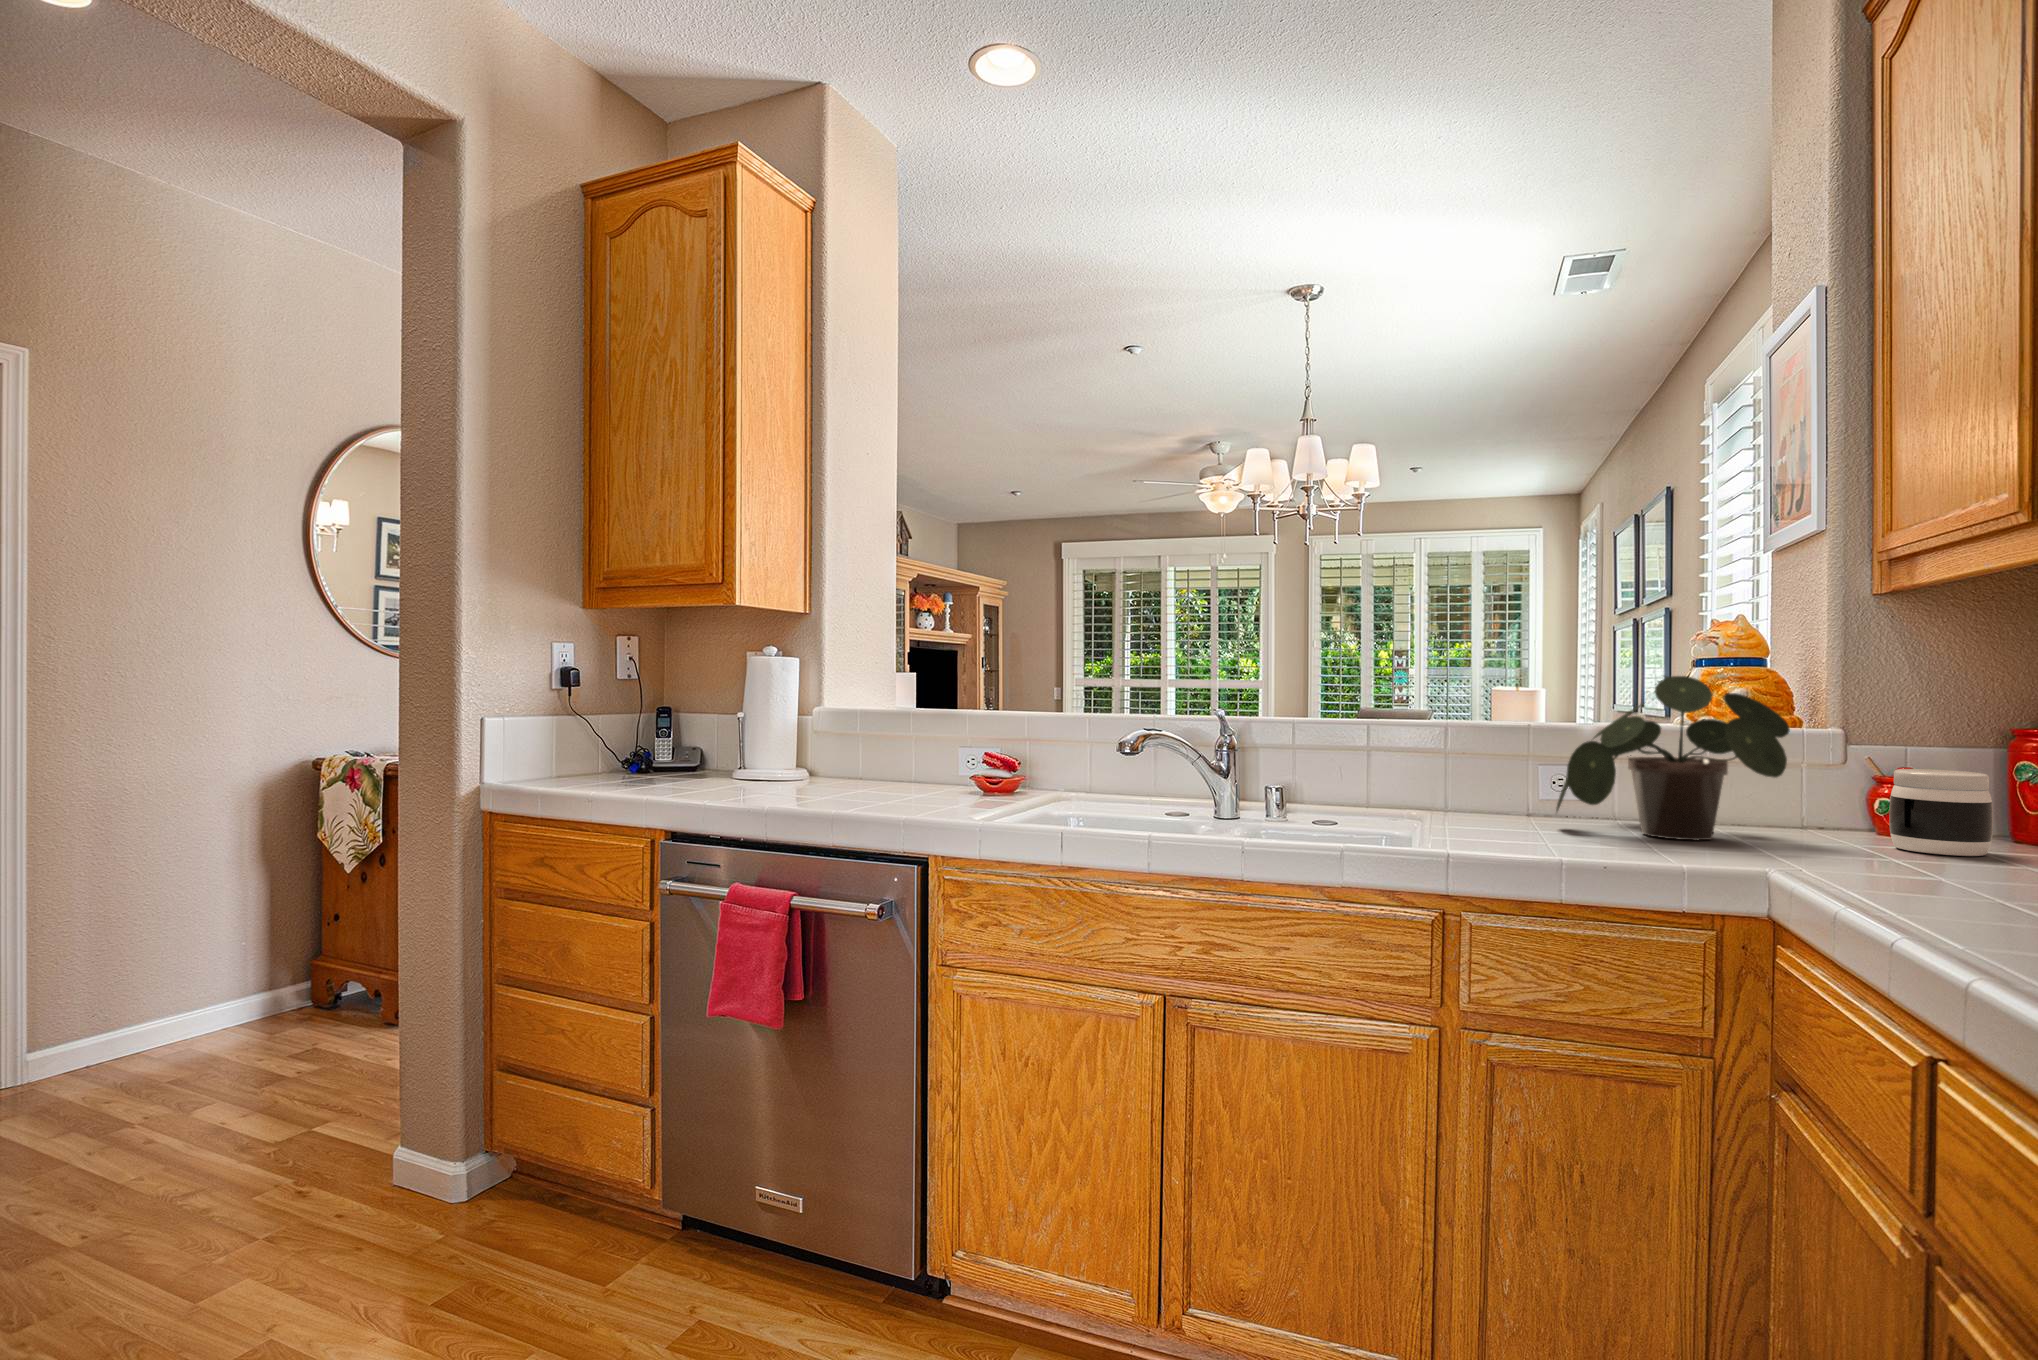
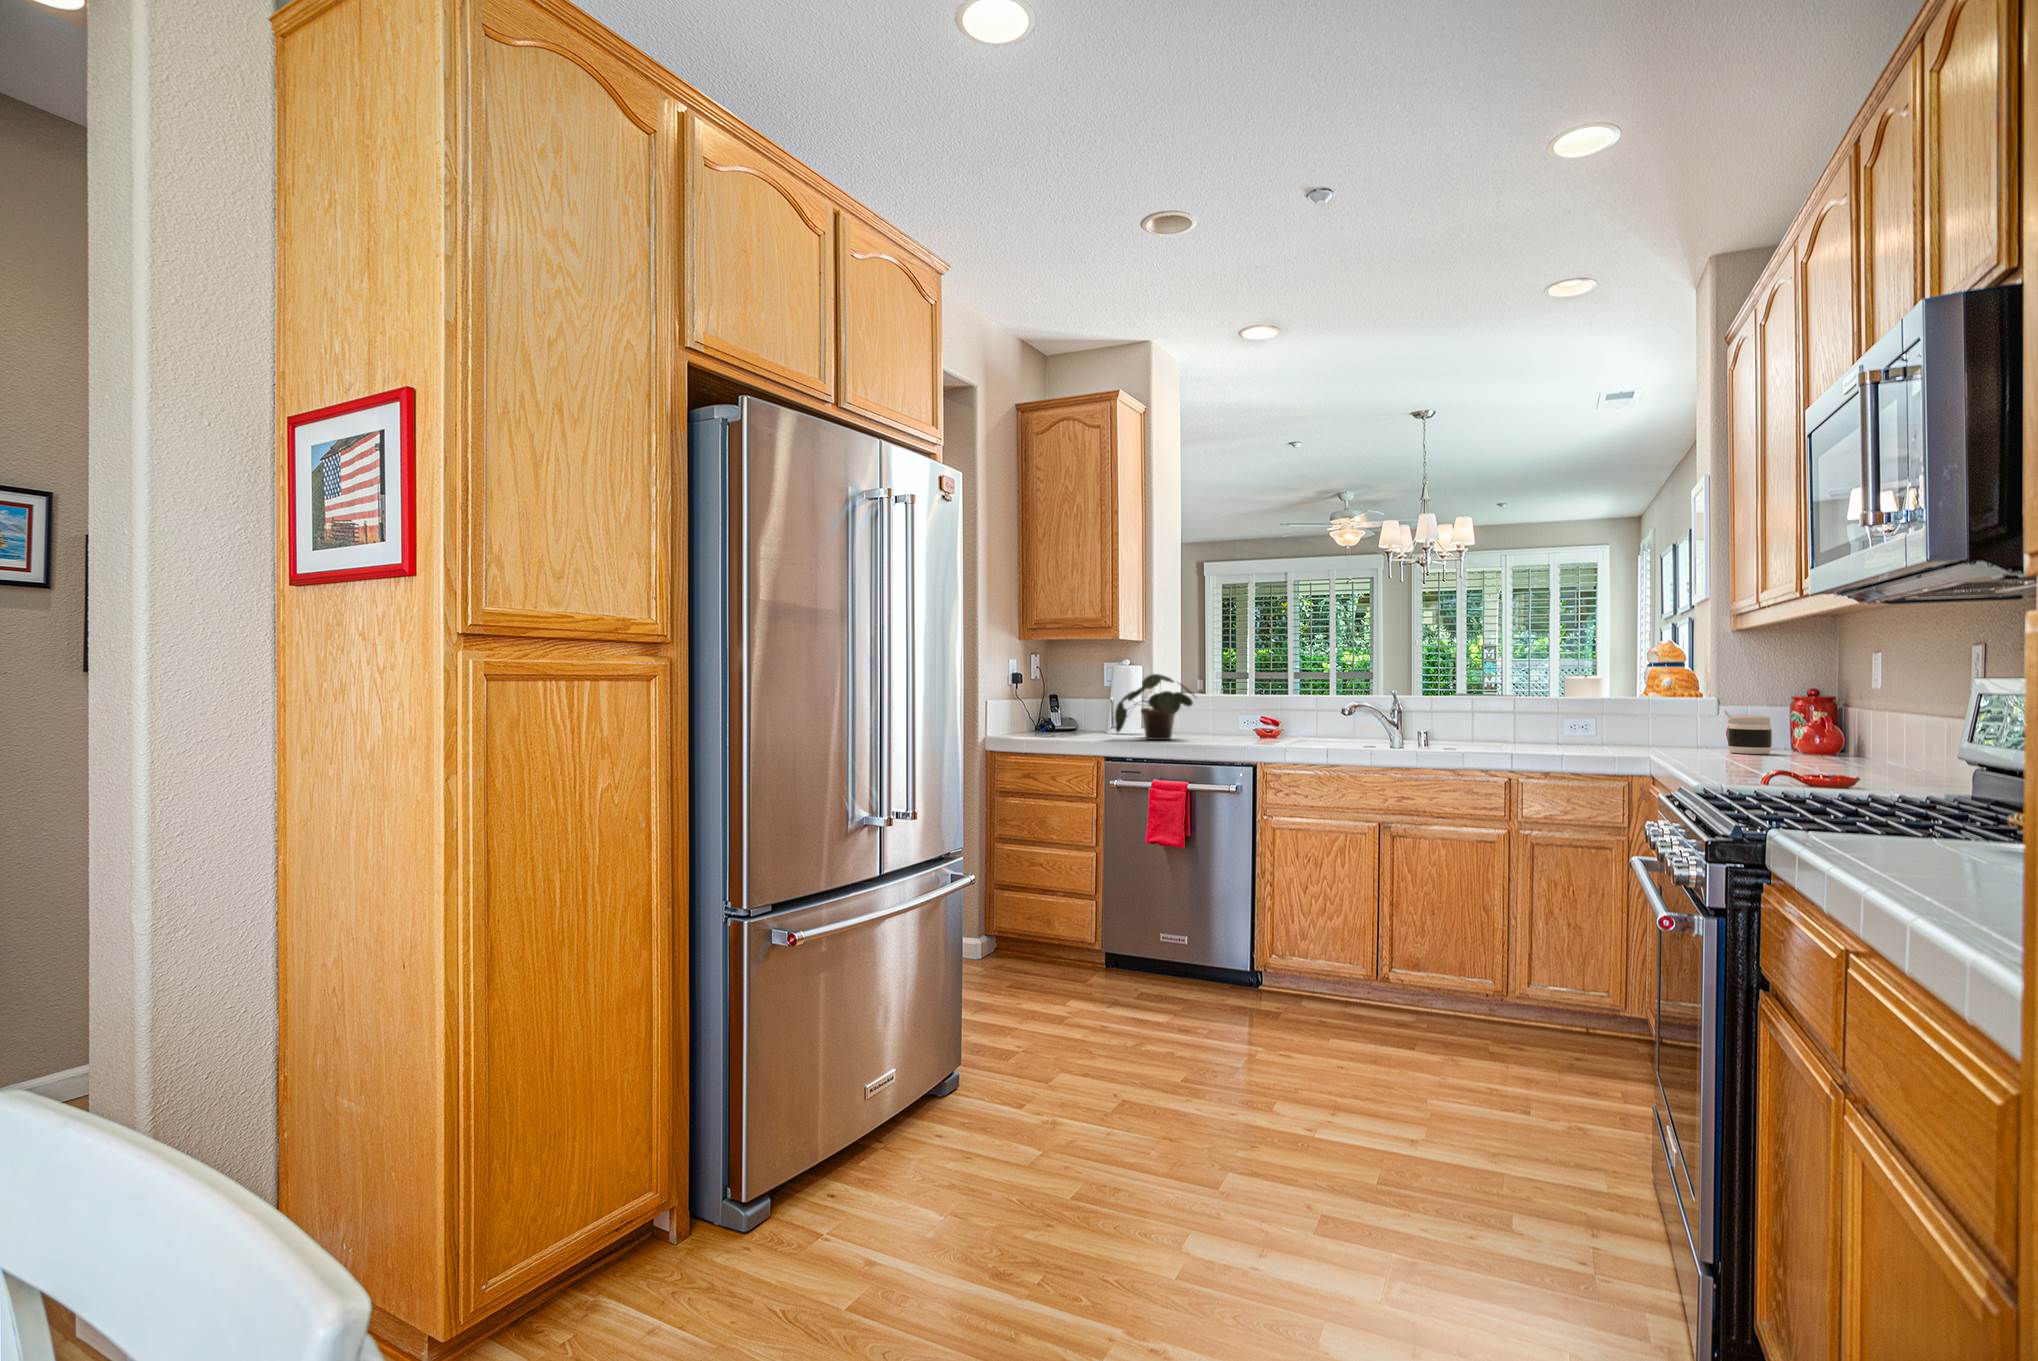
potted plant: present [1556,676,1790,840] -> present [1115,674,1194,740]

